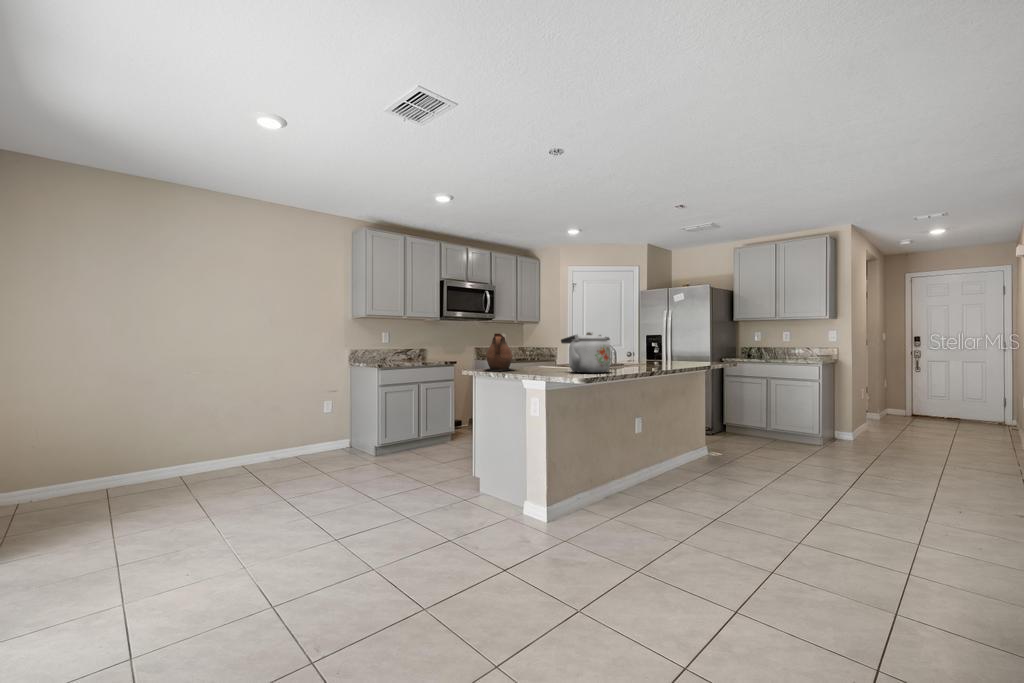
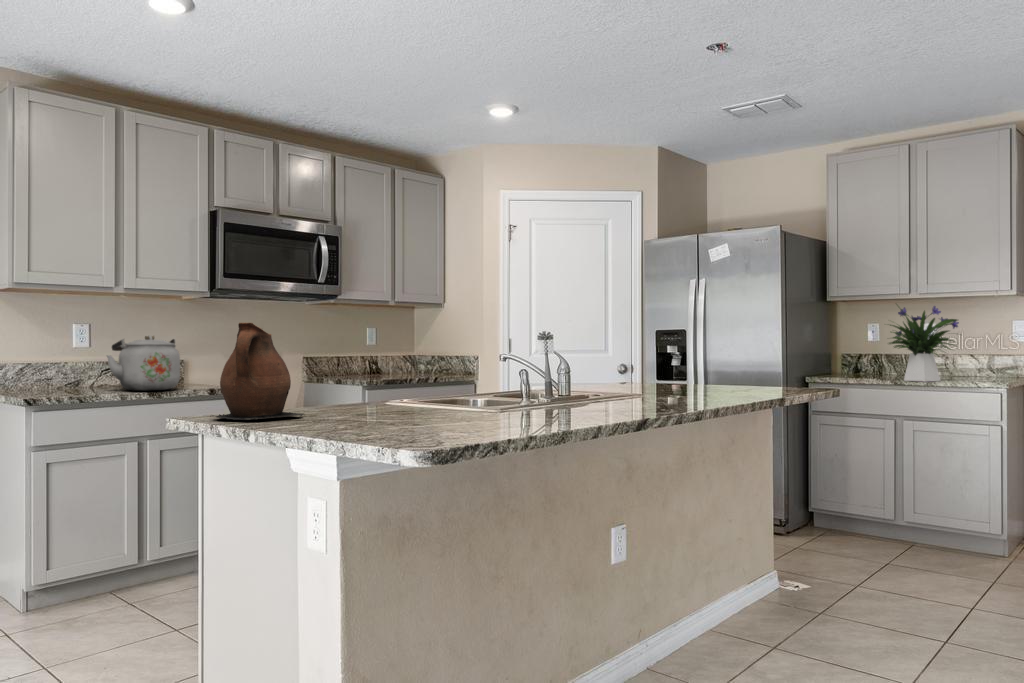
flower arrangement: none [756,322,801,360] -> present [889,306,959,382]
kettle: present [561,332,611,373] -> present [107,336,180,391]

